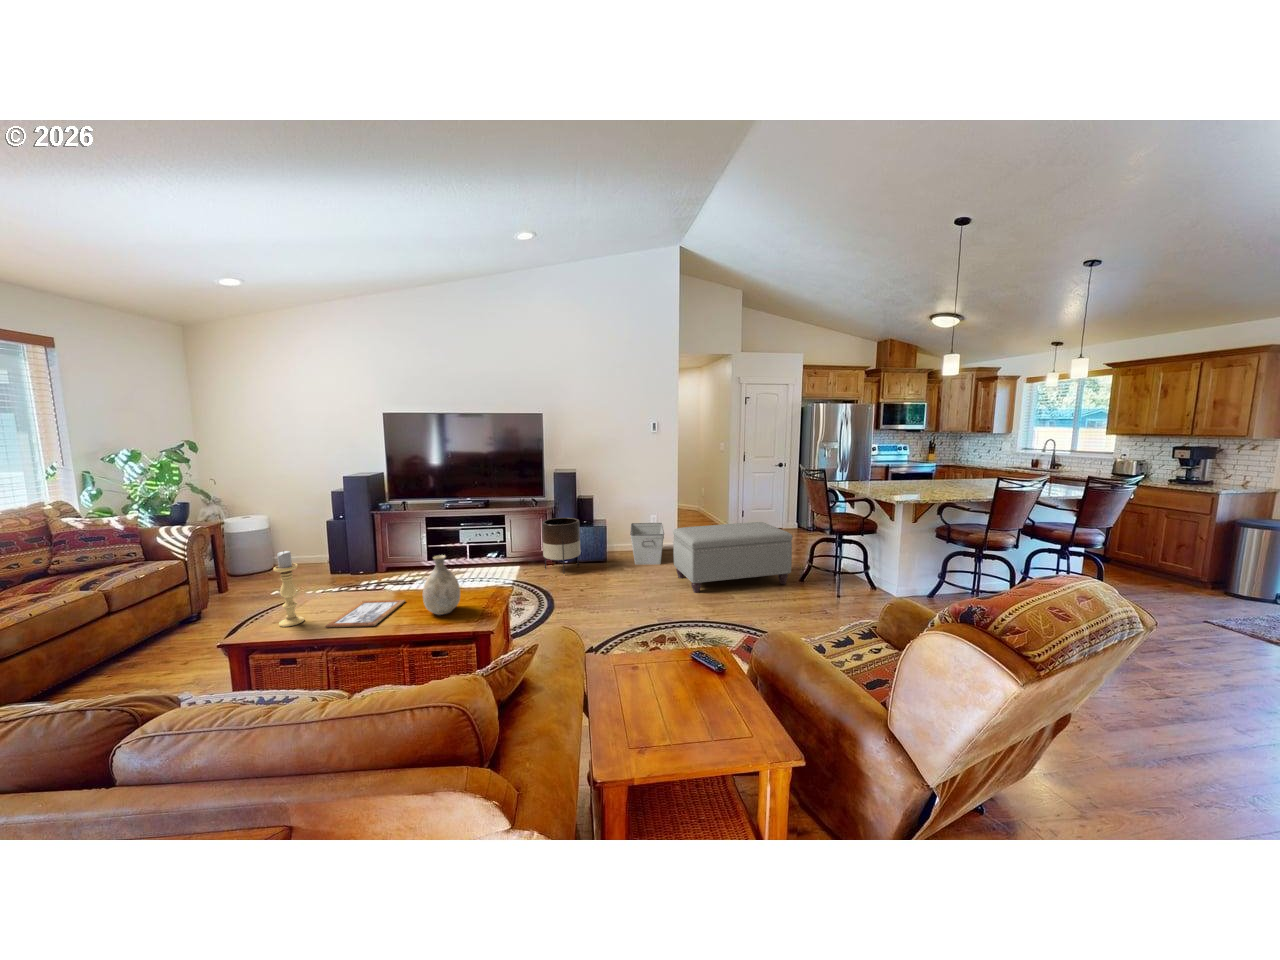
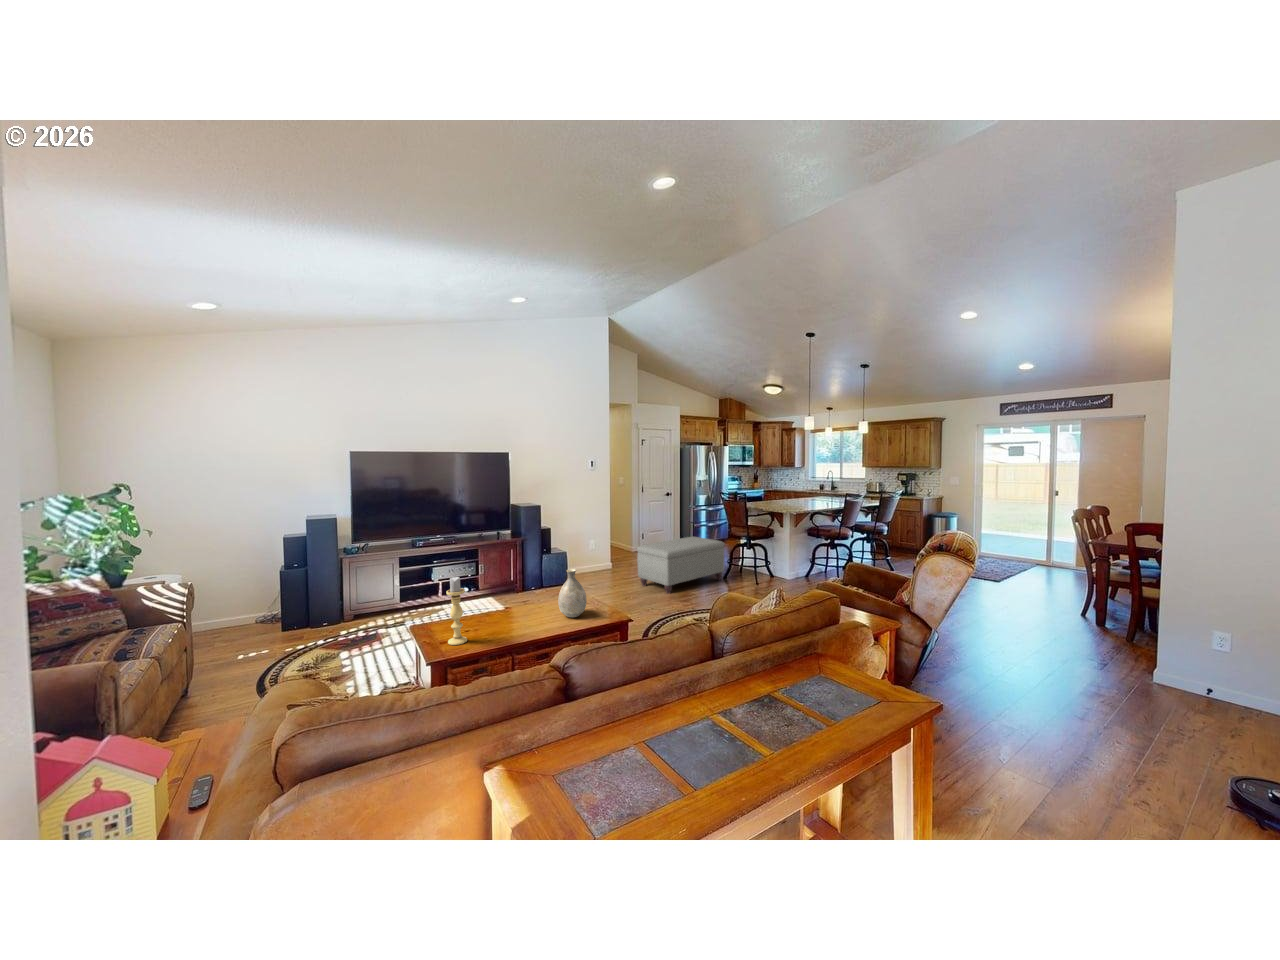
planter: present [542,518,581,572] -> none [521,546,557,597]
storage bin: present [630,523,664,565] -> none [578,546,618,582]
picture frame: present [325,600,405,627] -> none [489,613,539,639]

